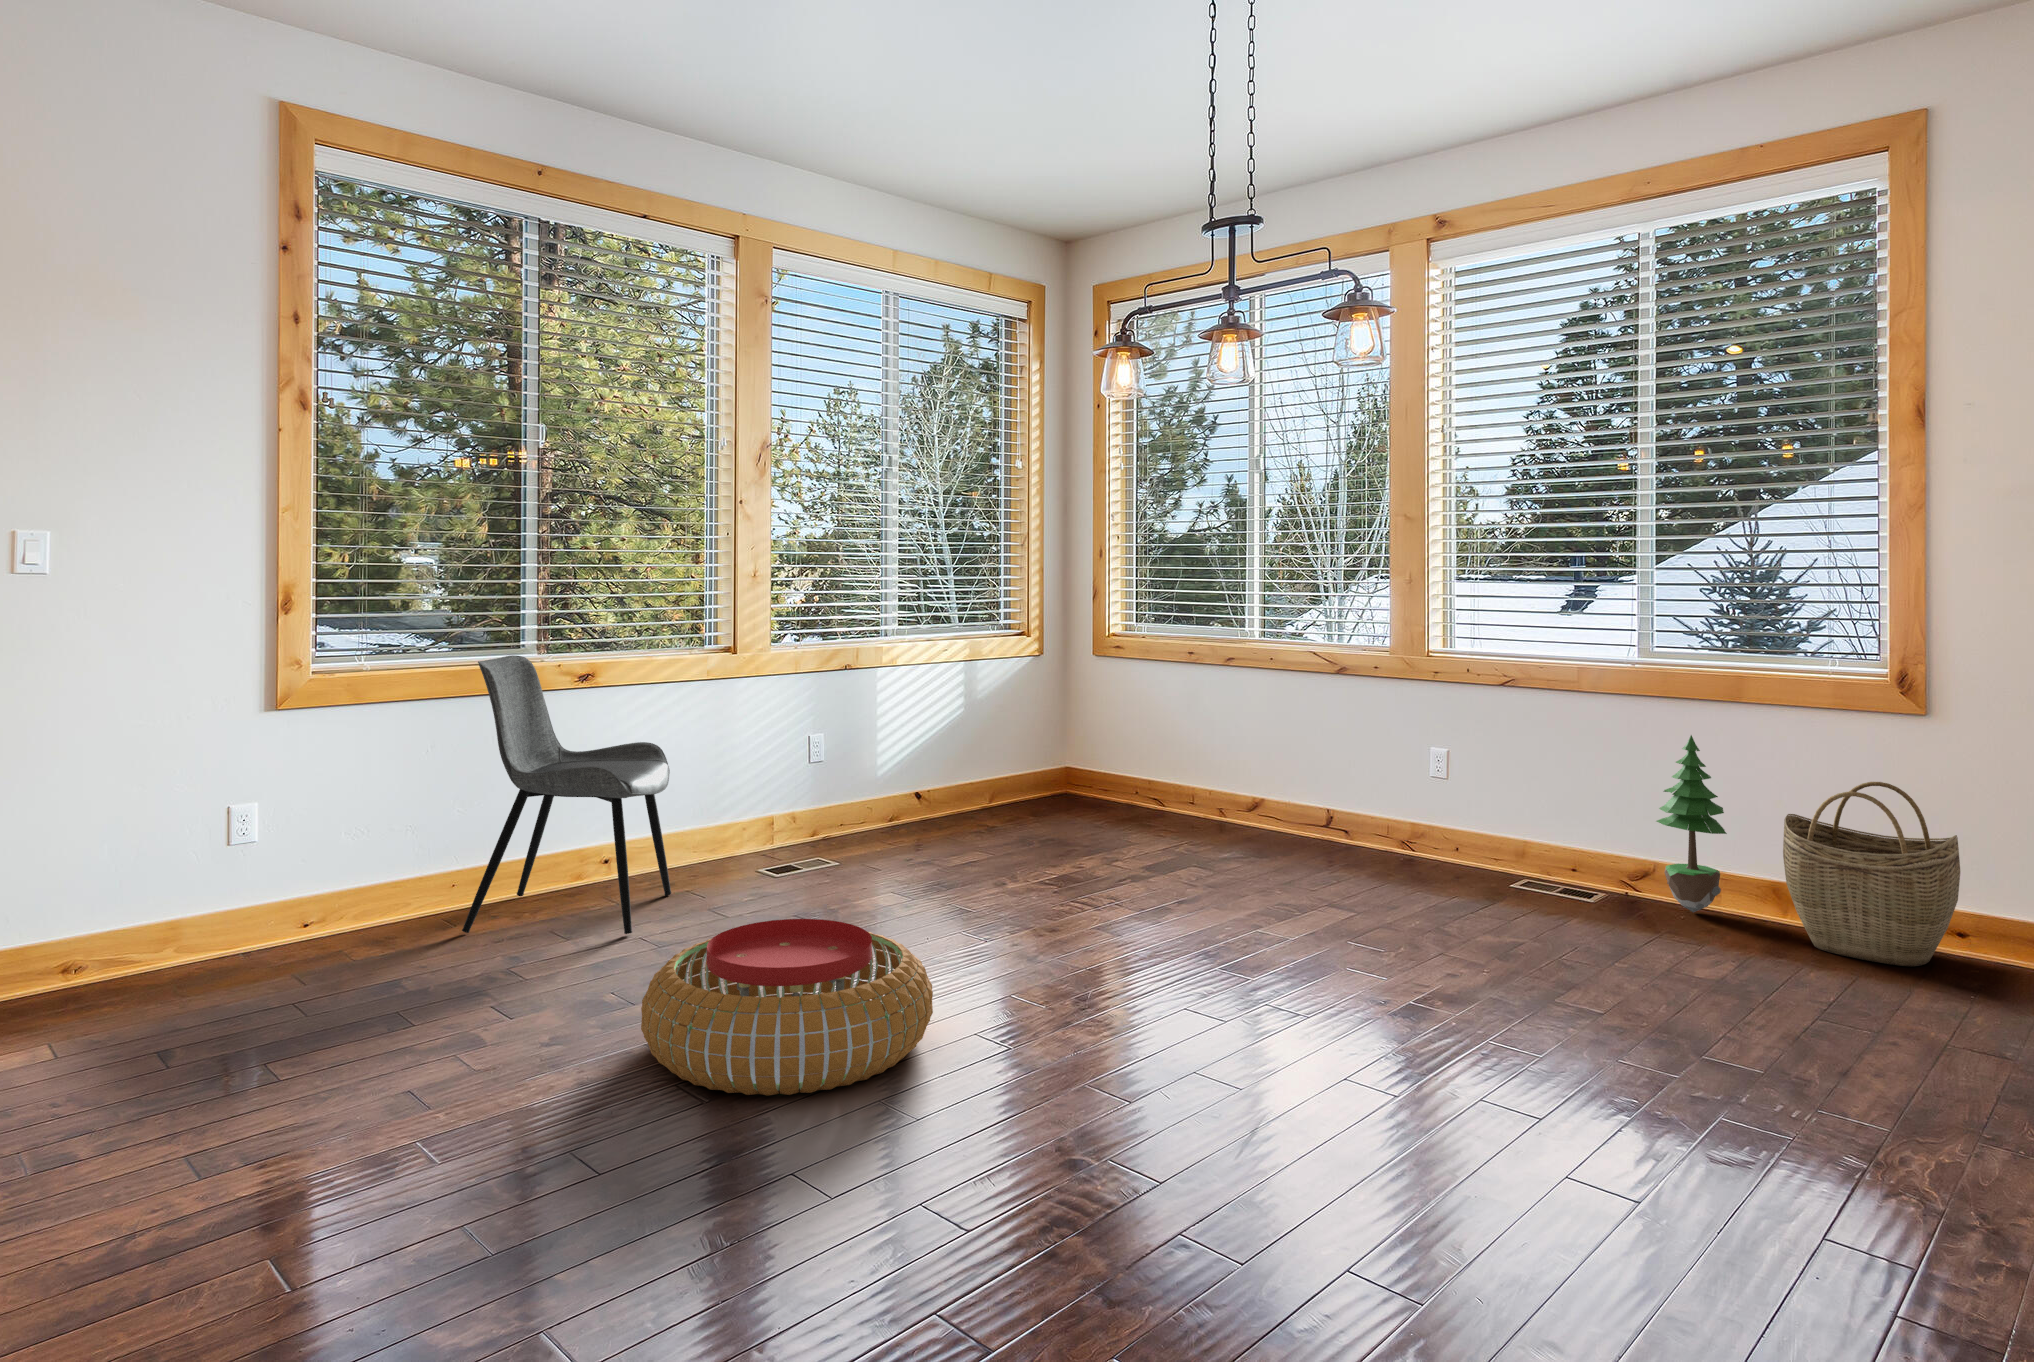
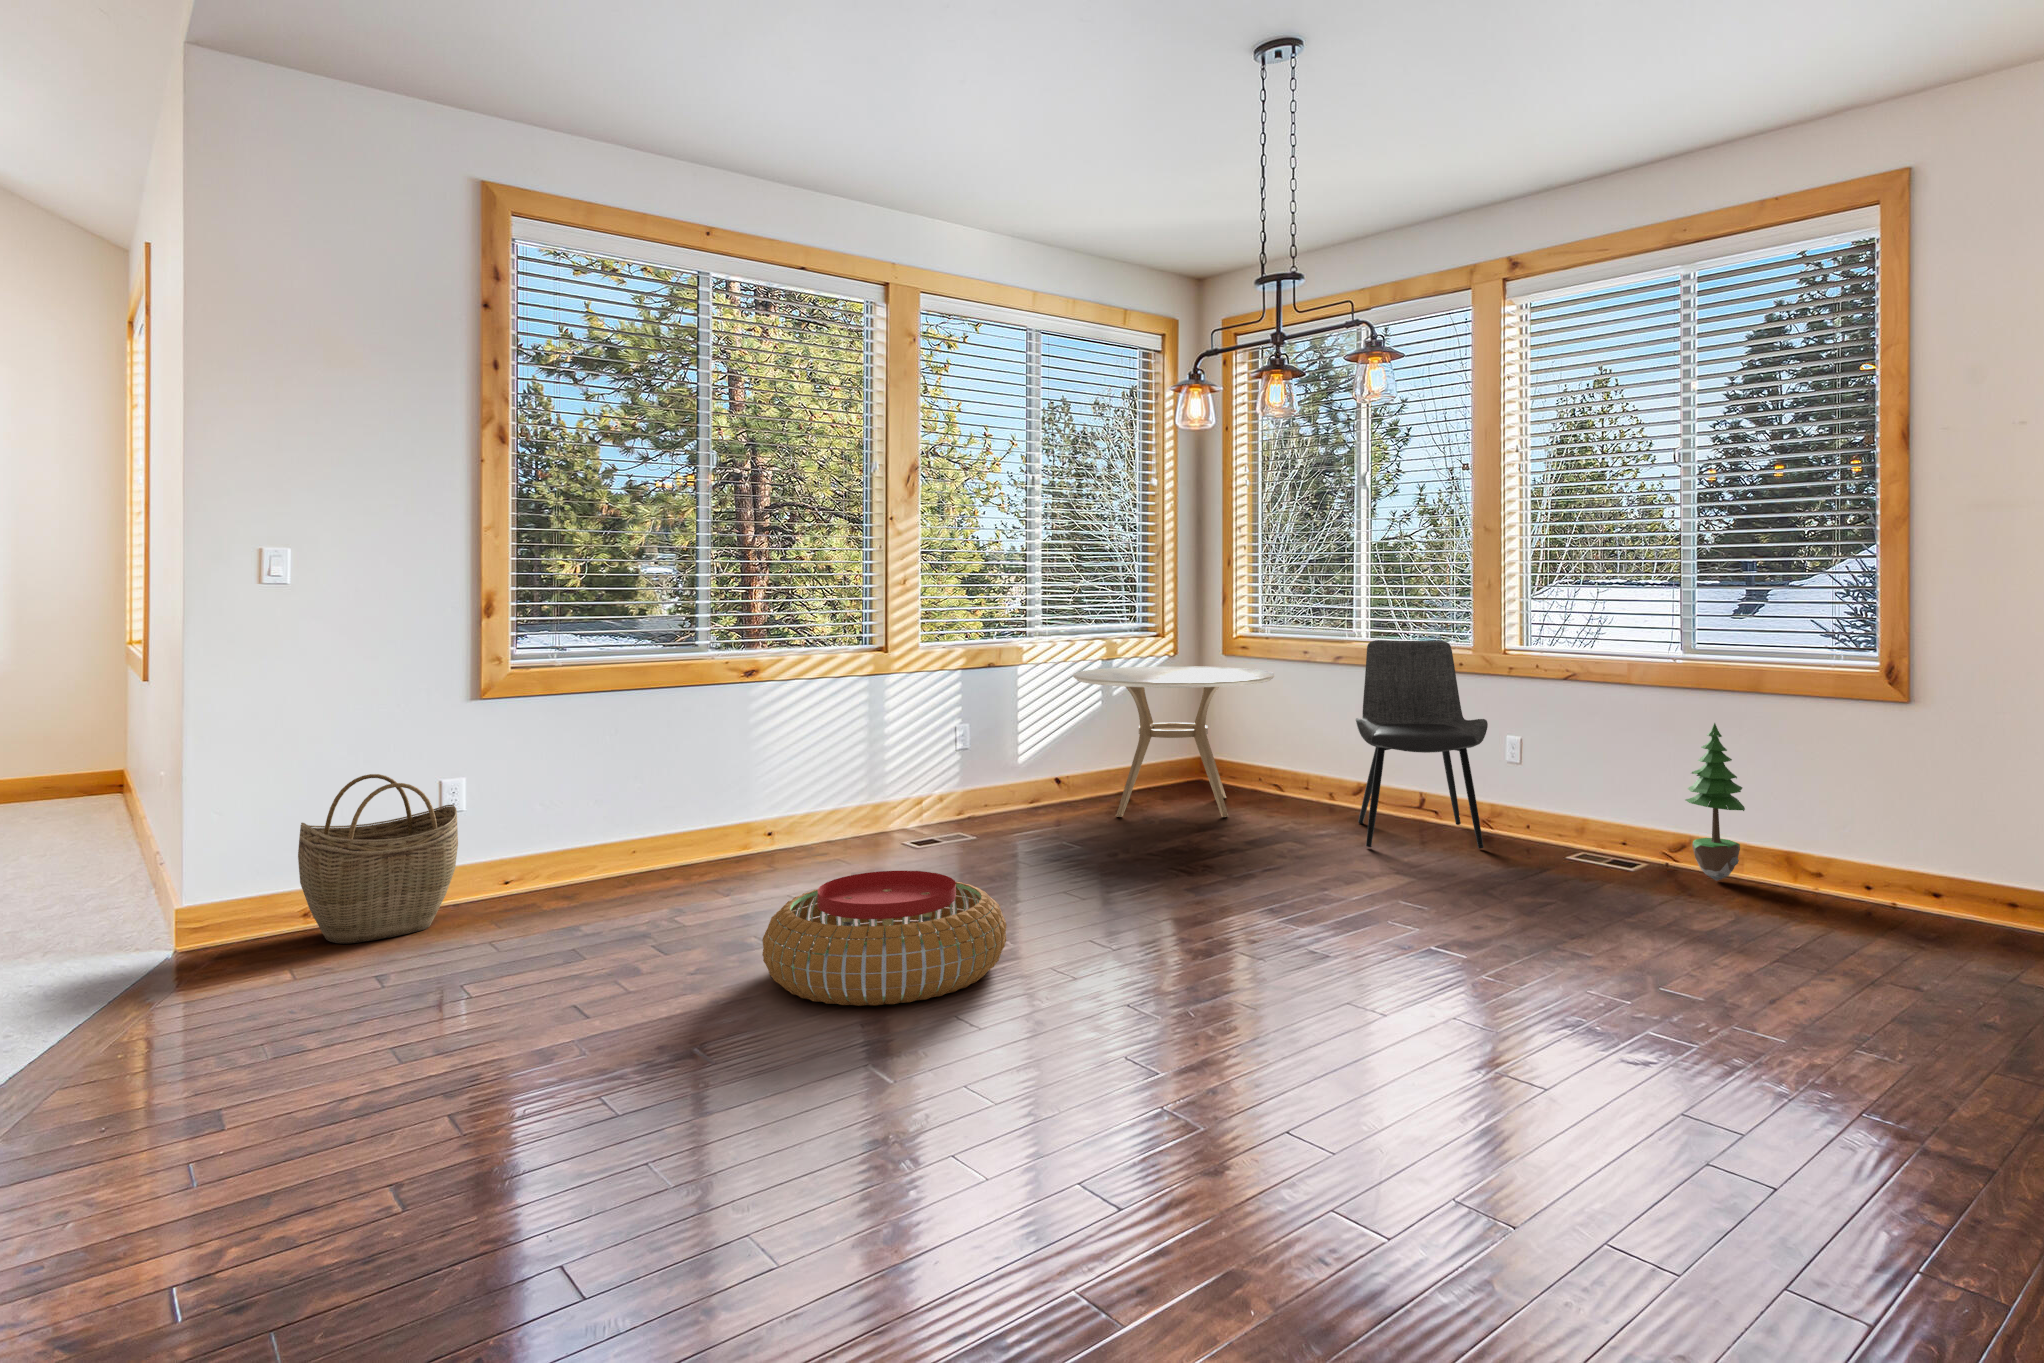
dining chair: present [462,655,671,934] -> present [1355,640,1488,848]
dining table: none [939,667,1162,836] -> present [1073,666,1275,817]
woven basket: present [1783,782,1960,966] -> present [298,774,458,944]

